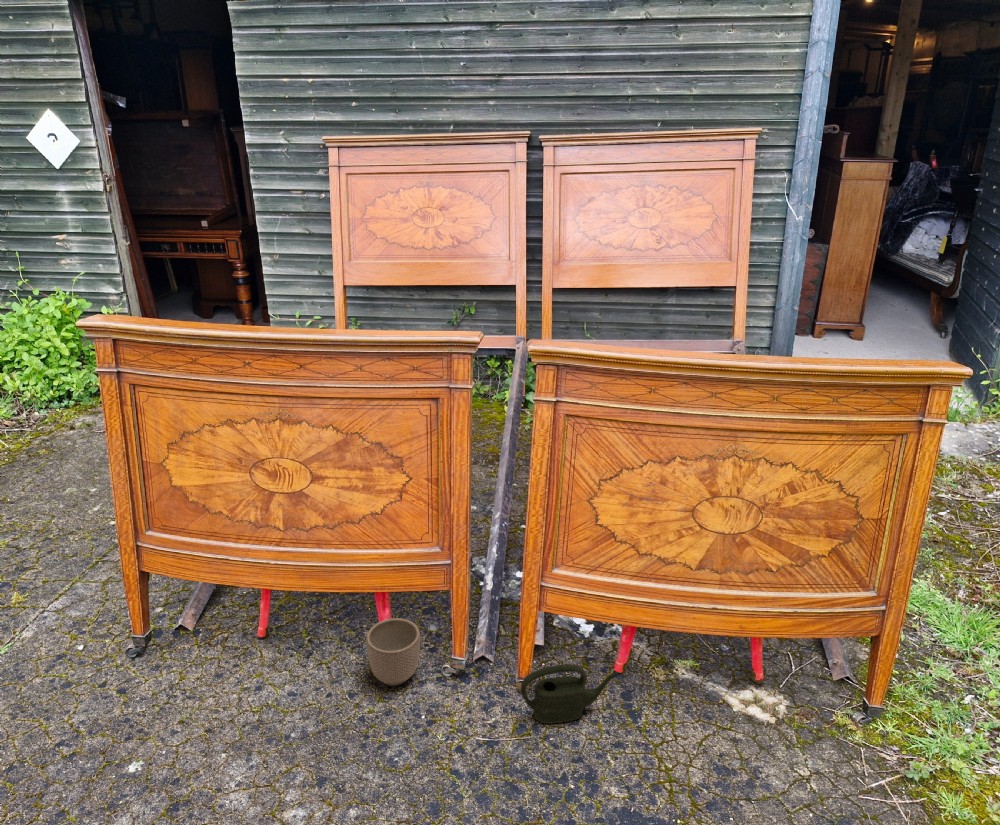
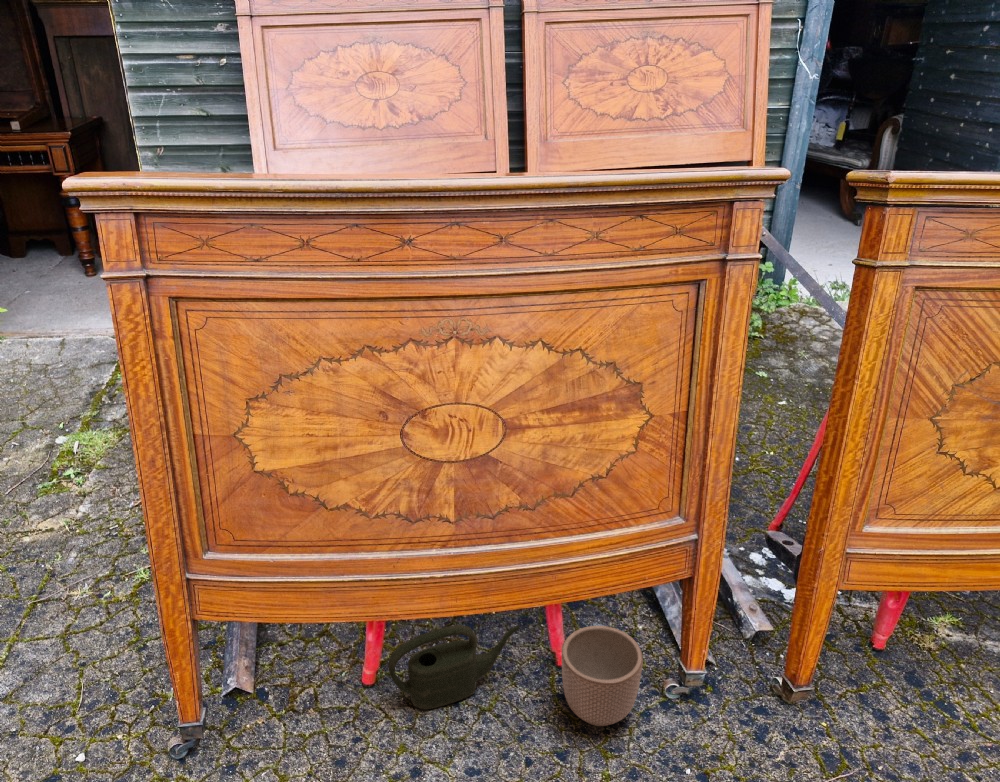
watering can: present [521,664,619,724] -> present [388,625,519,709]

